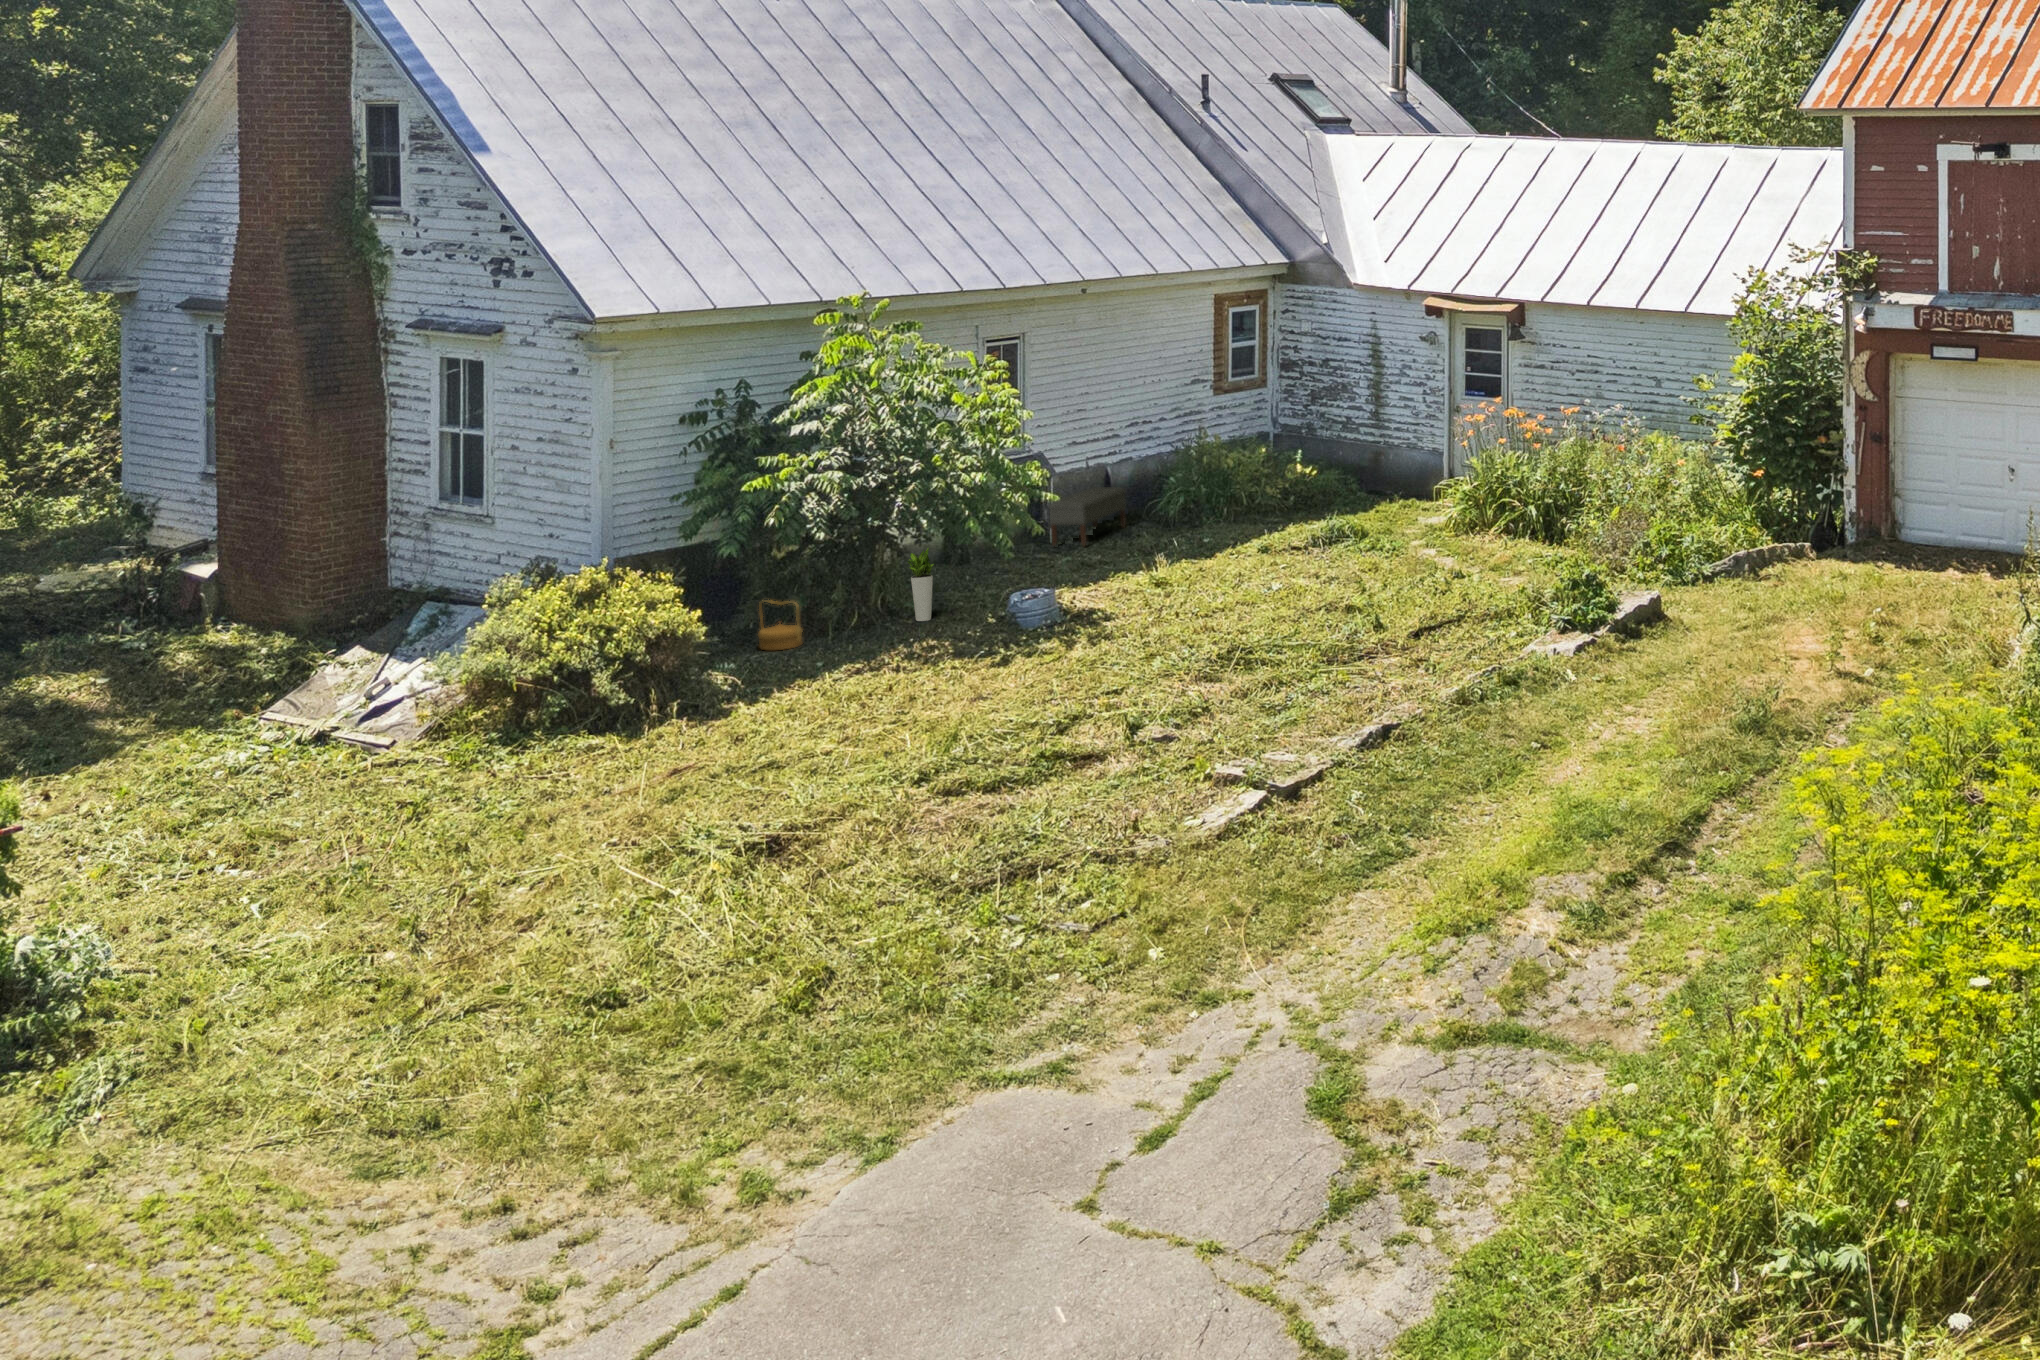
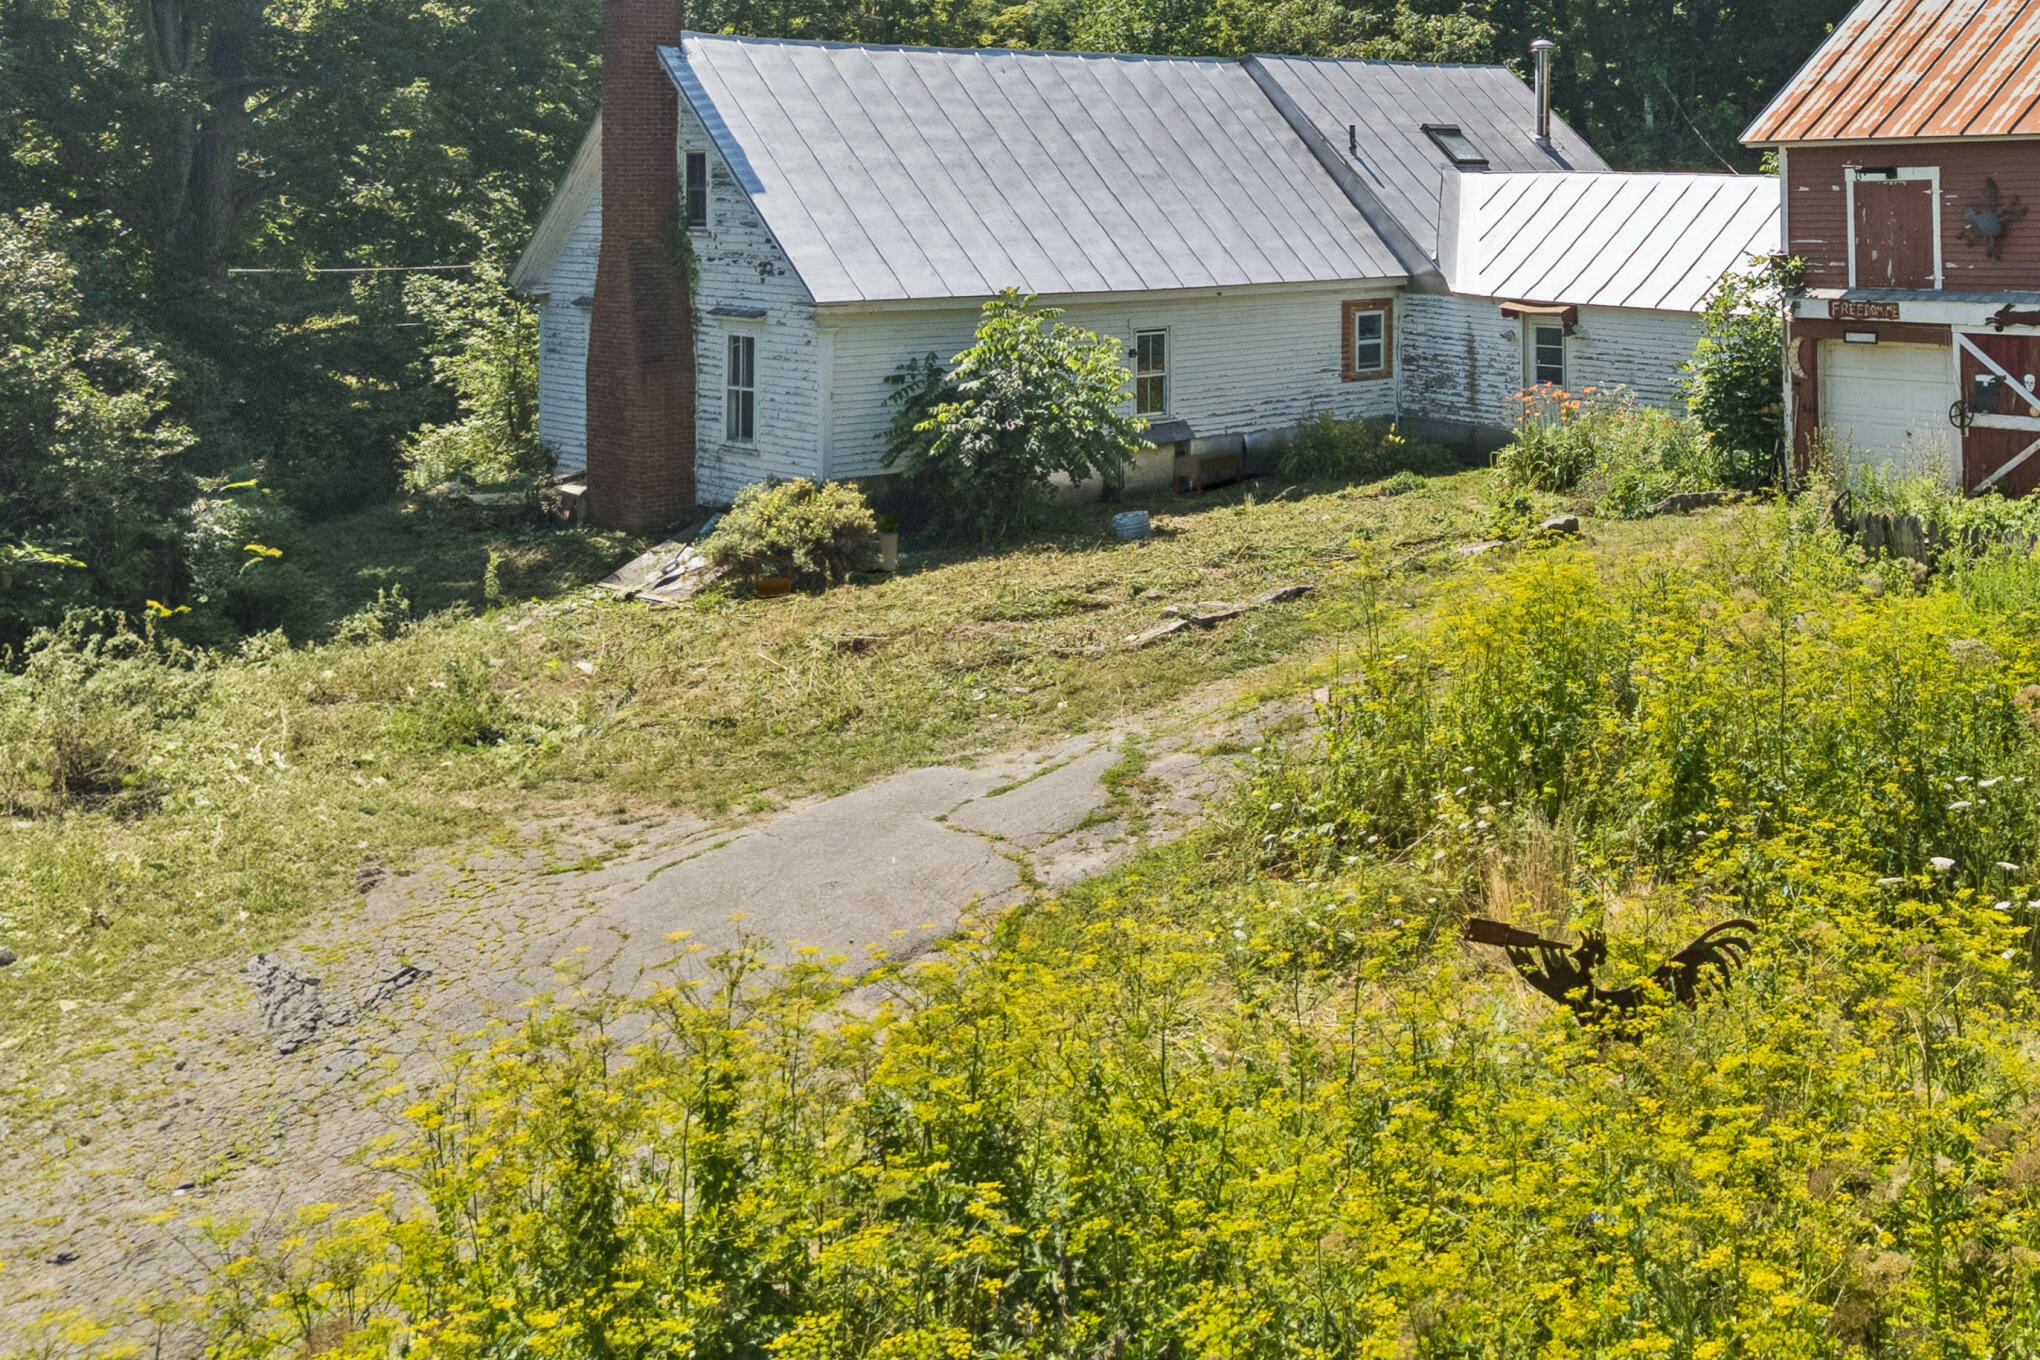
planter: present [907,548,934,621] -> present [878,513,898,571]
woven basket: present [758,601,802,650] -> present [755,559,791,598]

